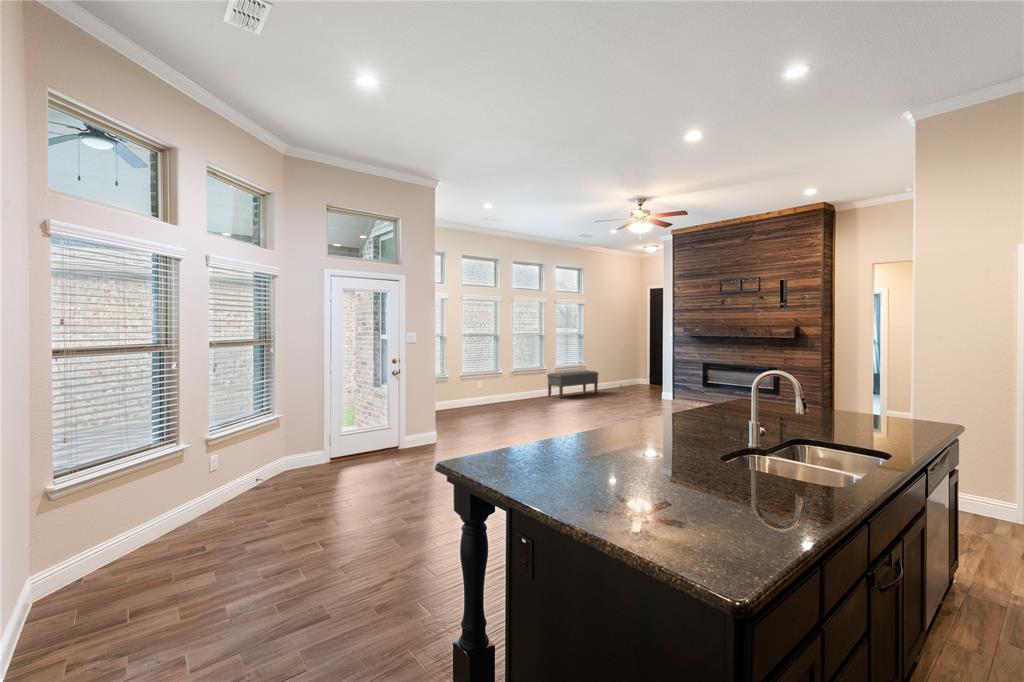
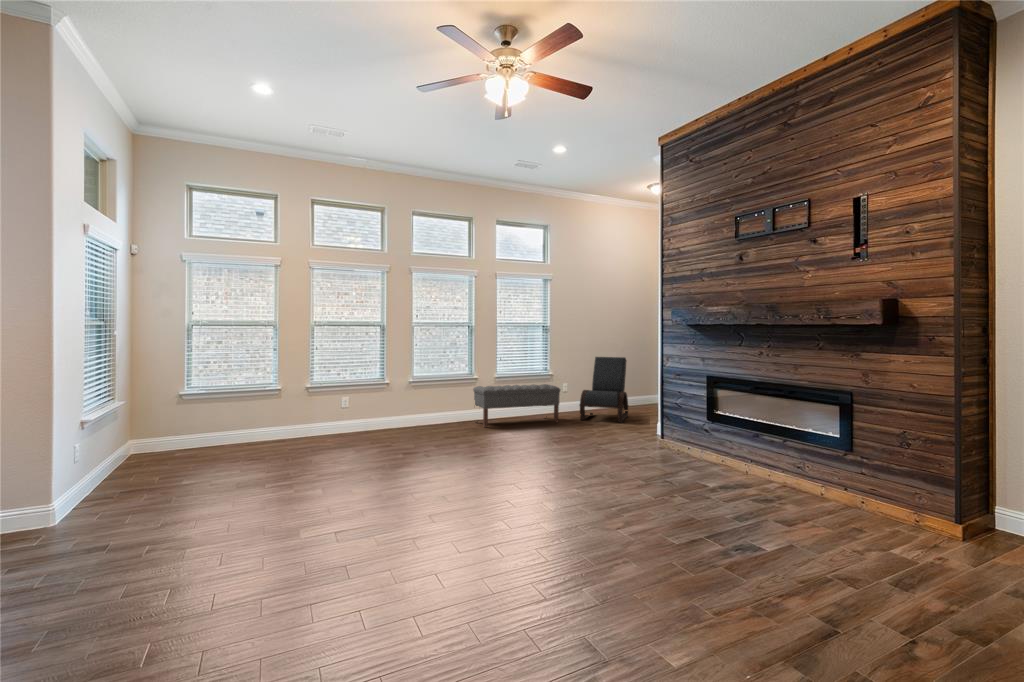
lounge chair: none [606,352,635,393] -> present [579,357,629,423]

